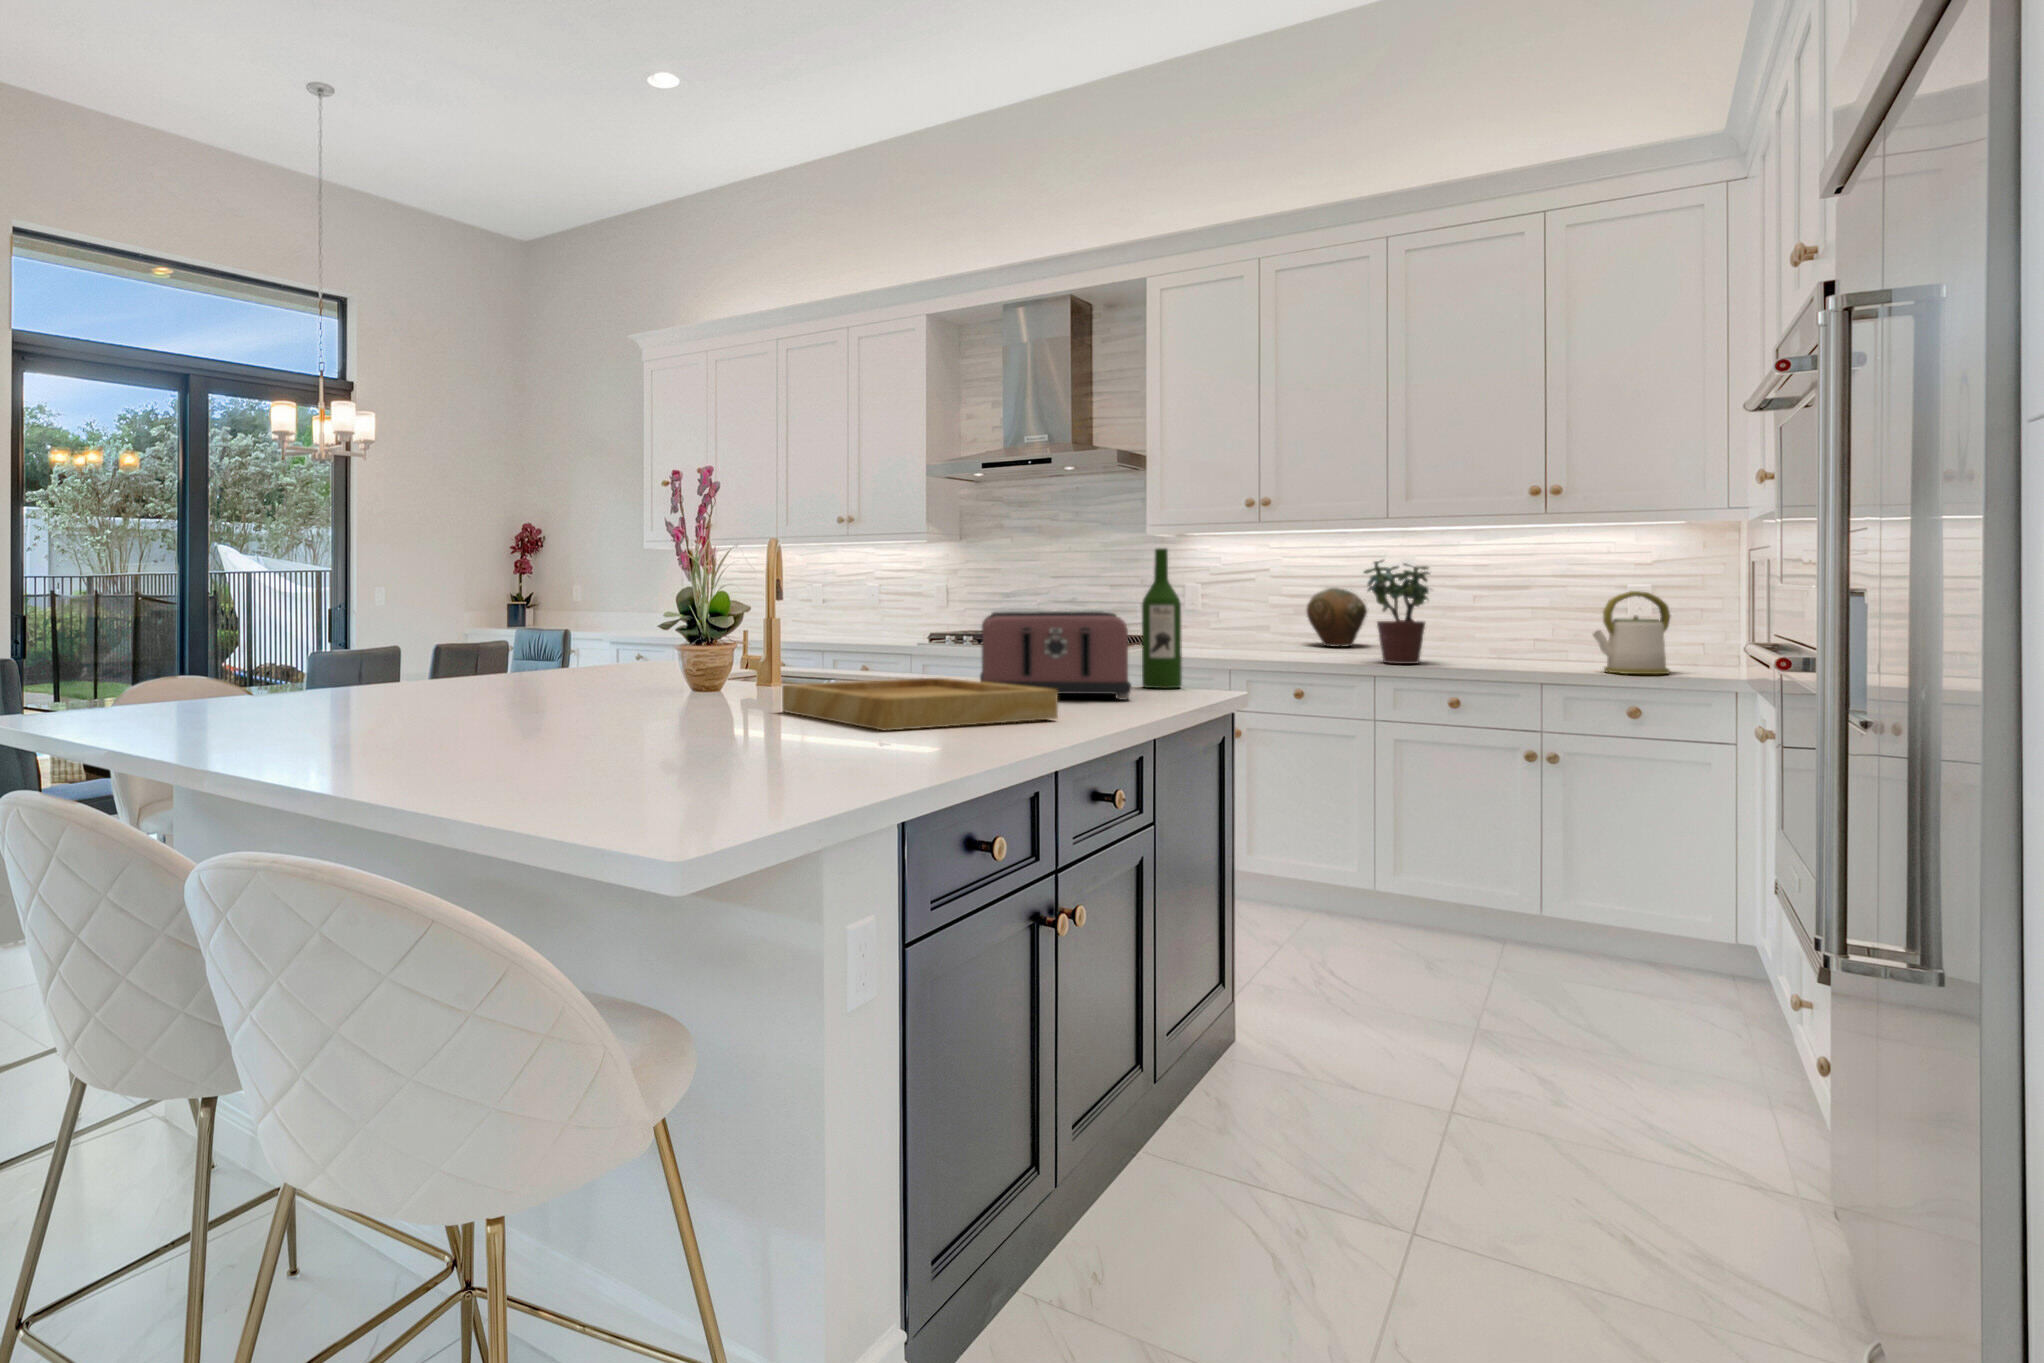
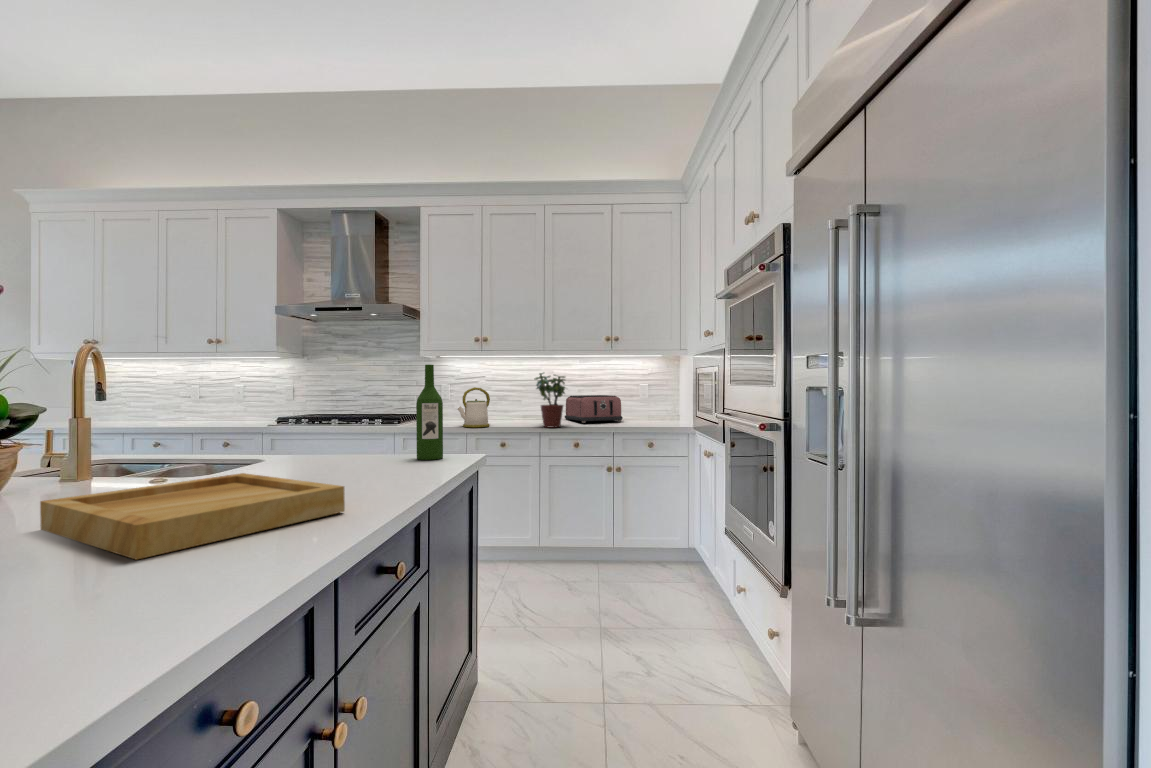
ceramic jug: present [1307,588,1367,647] -> none [504,377,533,418]
kettle: present [1593,591,1671,674] -> present [458,387,490,427]
toaster: present [980,611,1132,700] -> present [565,395,623,423]

